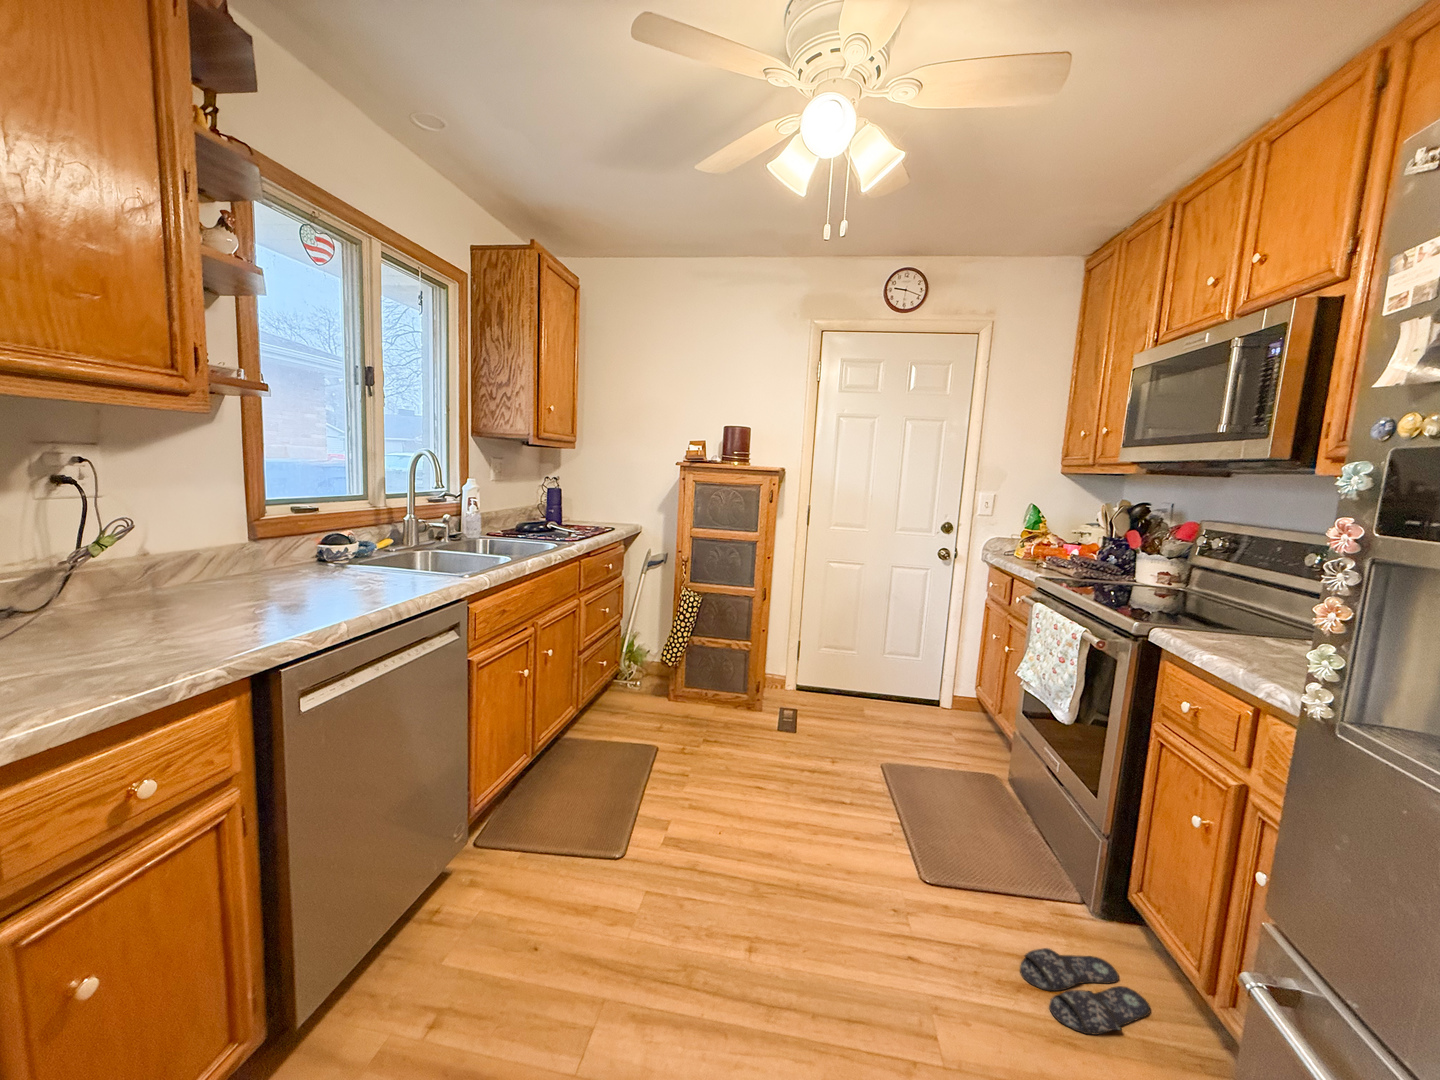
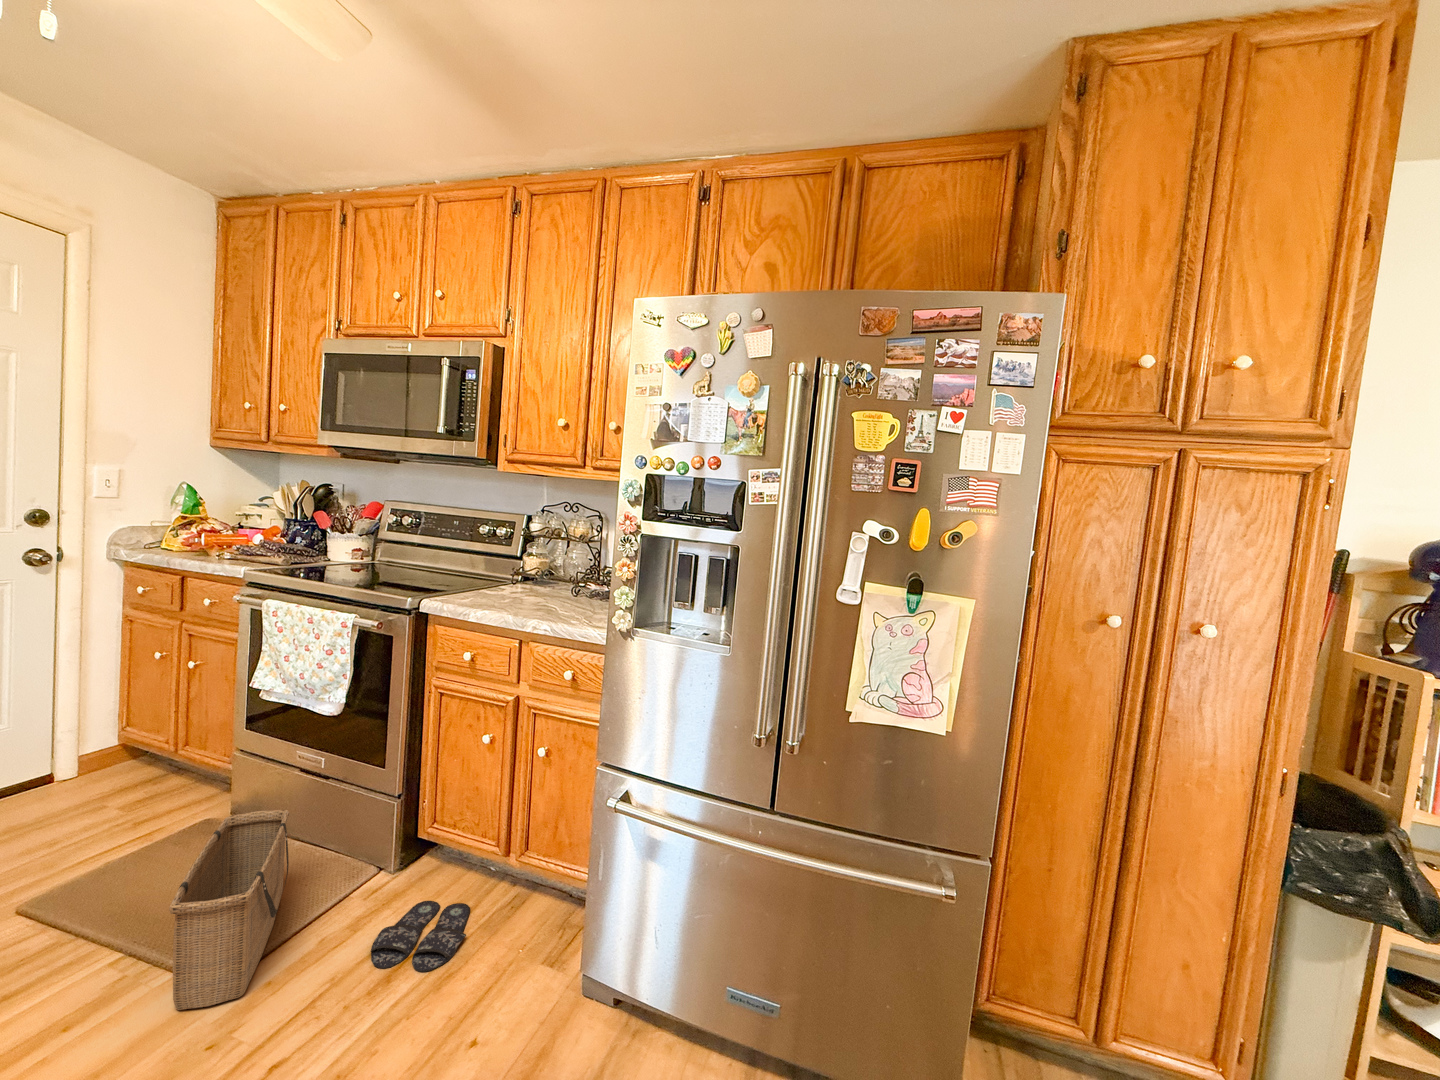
basket: none [891,767,1008,902] -> present [169,810,289,1010]

